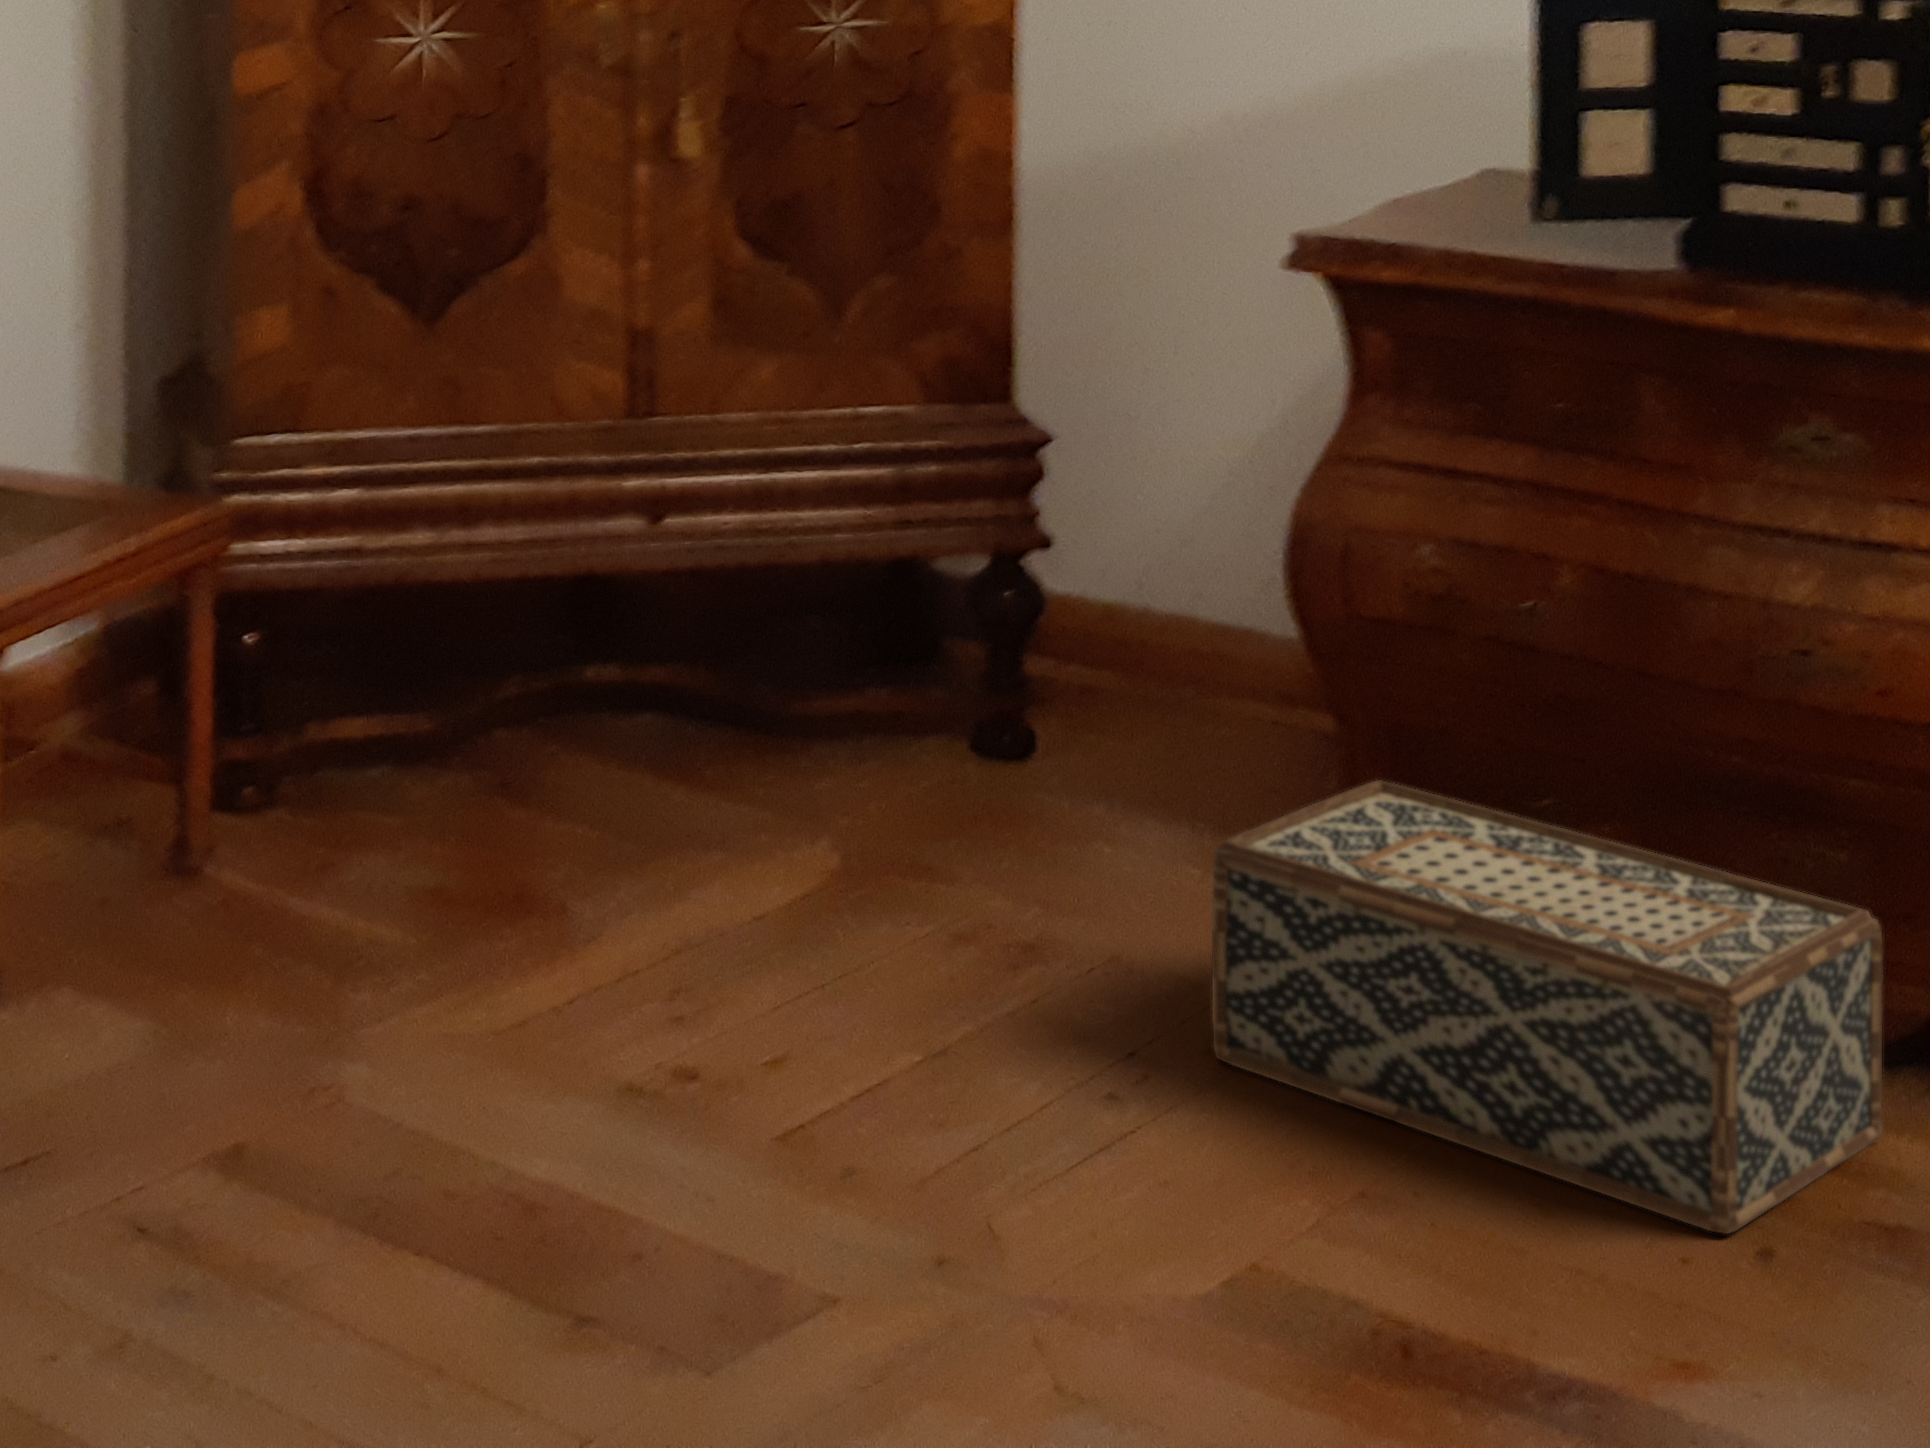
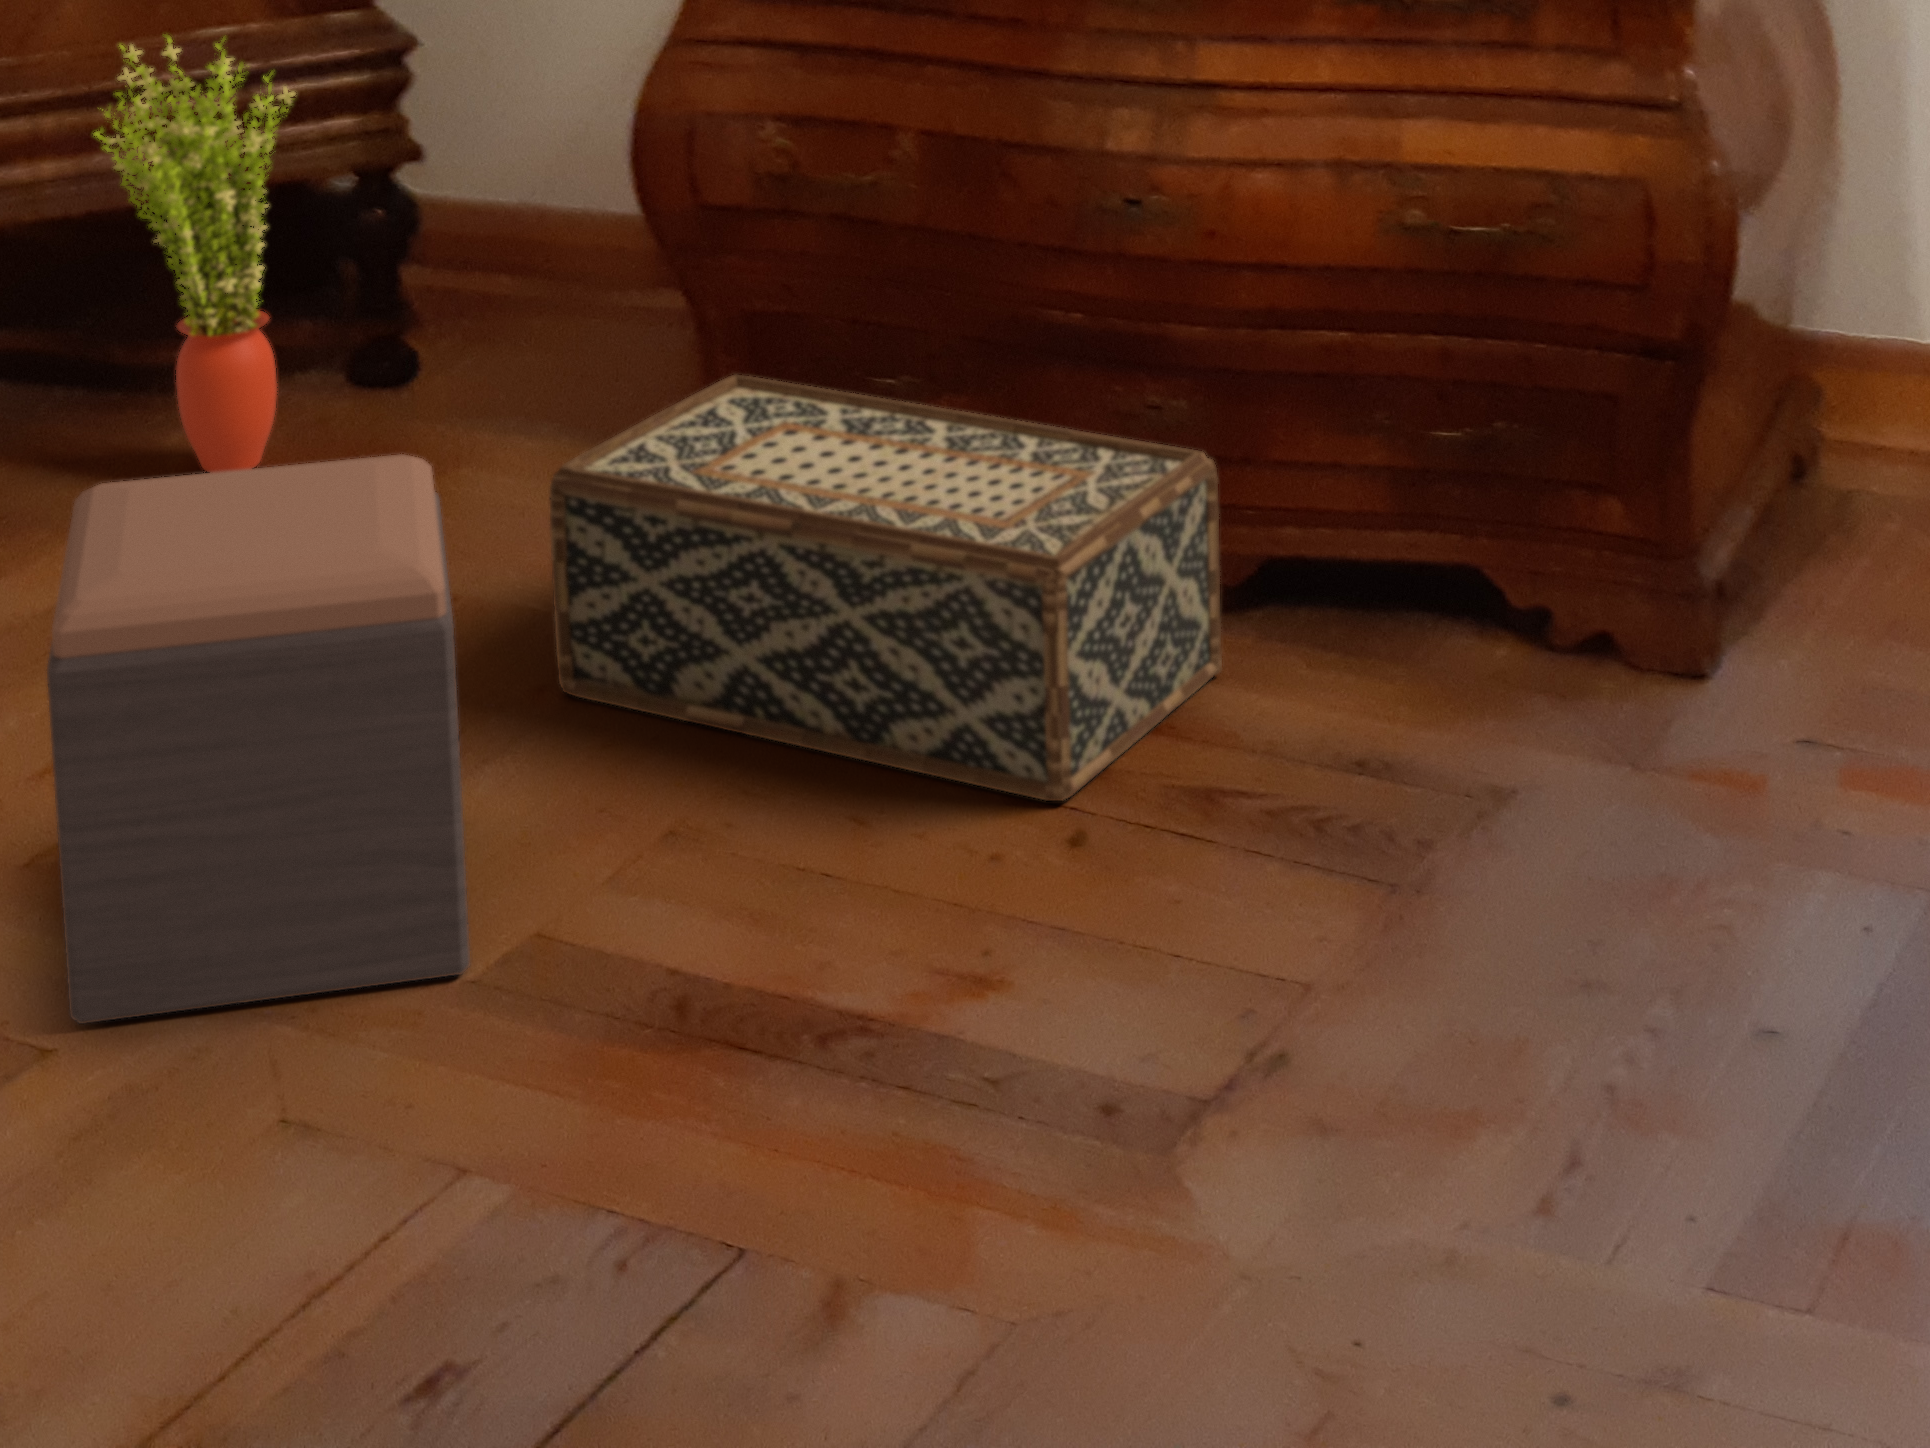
potted plant: none [782,409,961,821] -> present [95,35,295,473]
footstool: none [806,793,1165,1293] -> present [47,455,470,1024]

